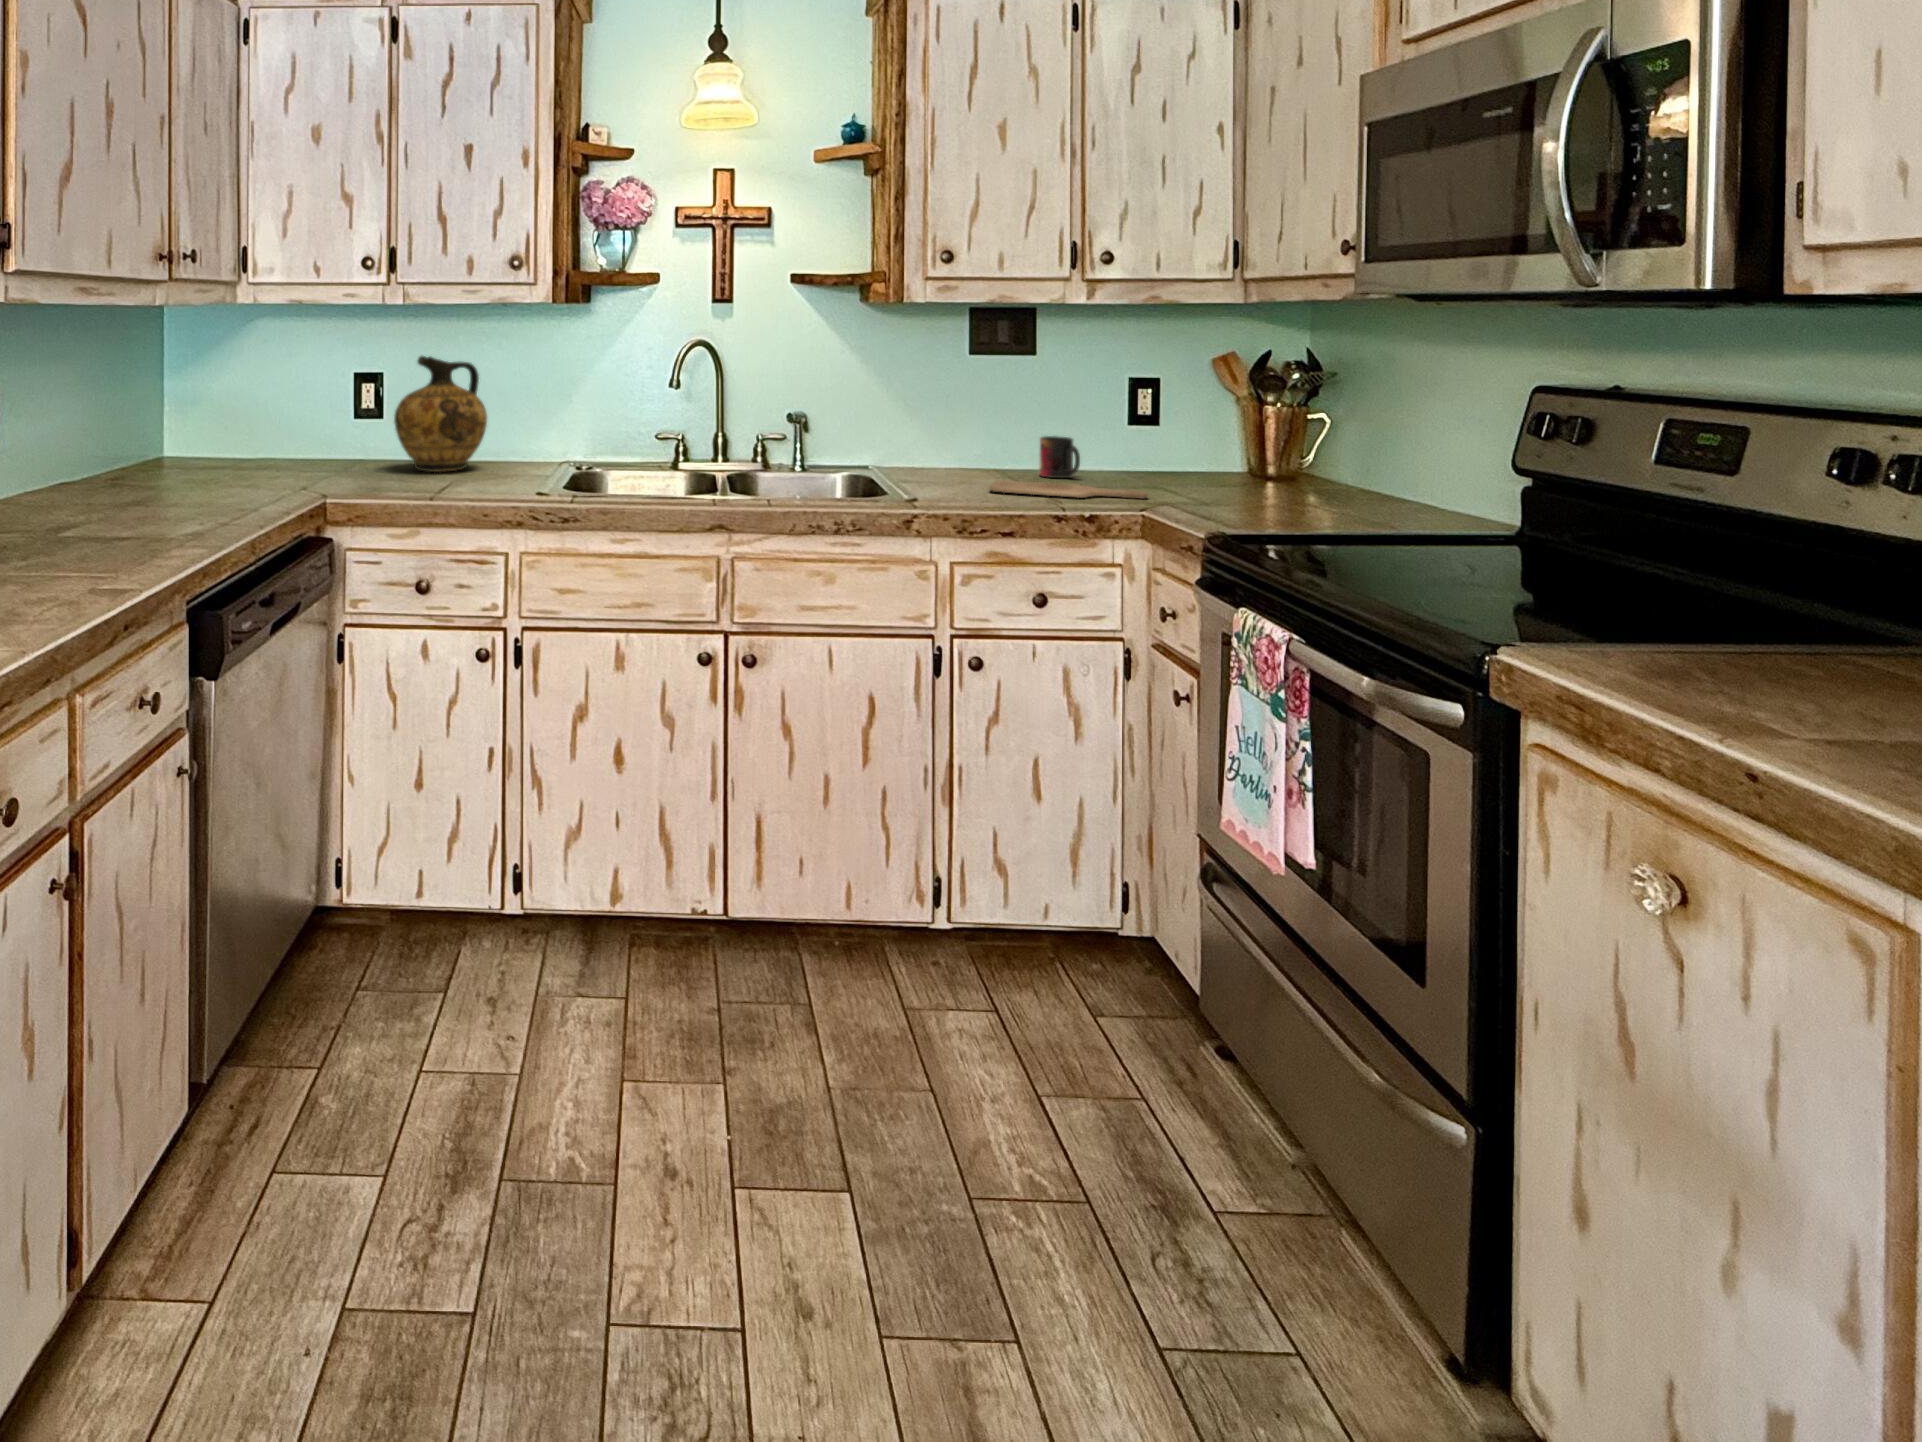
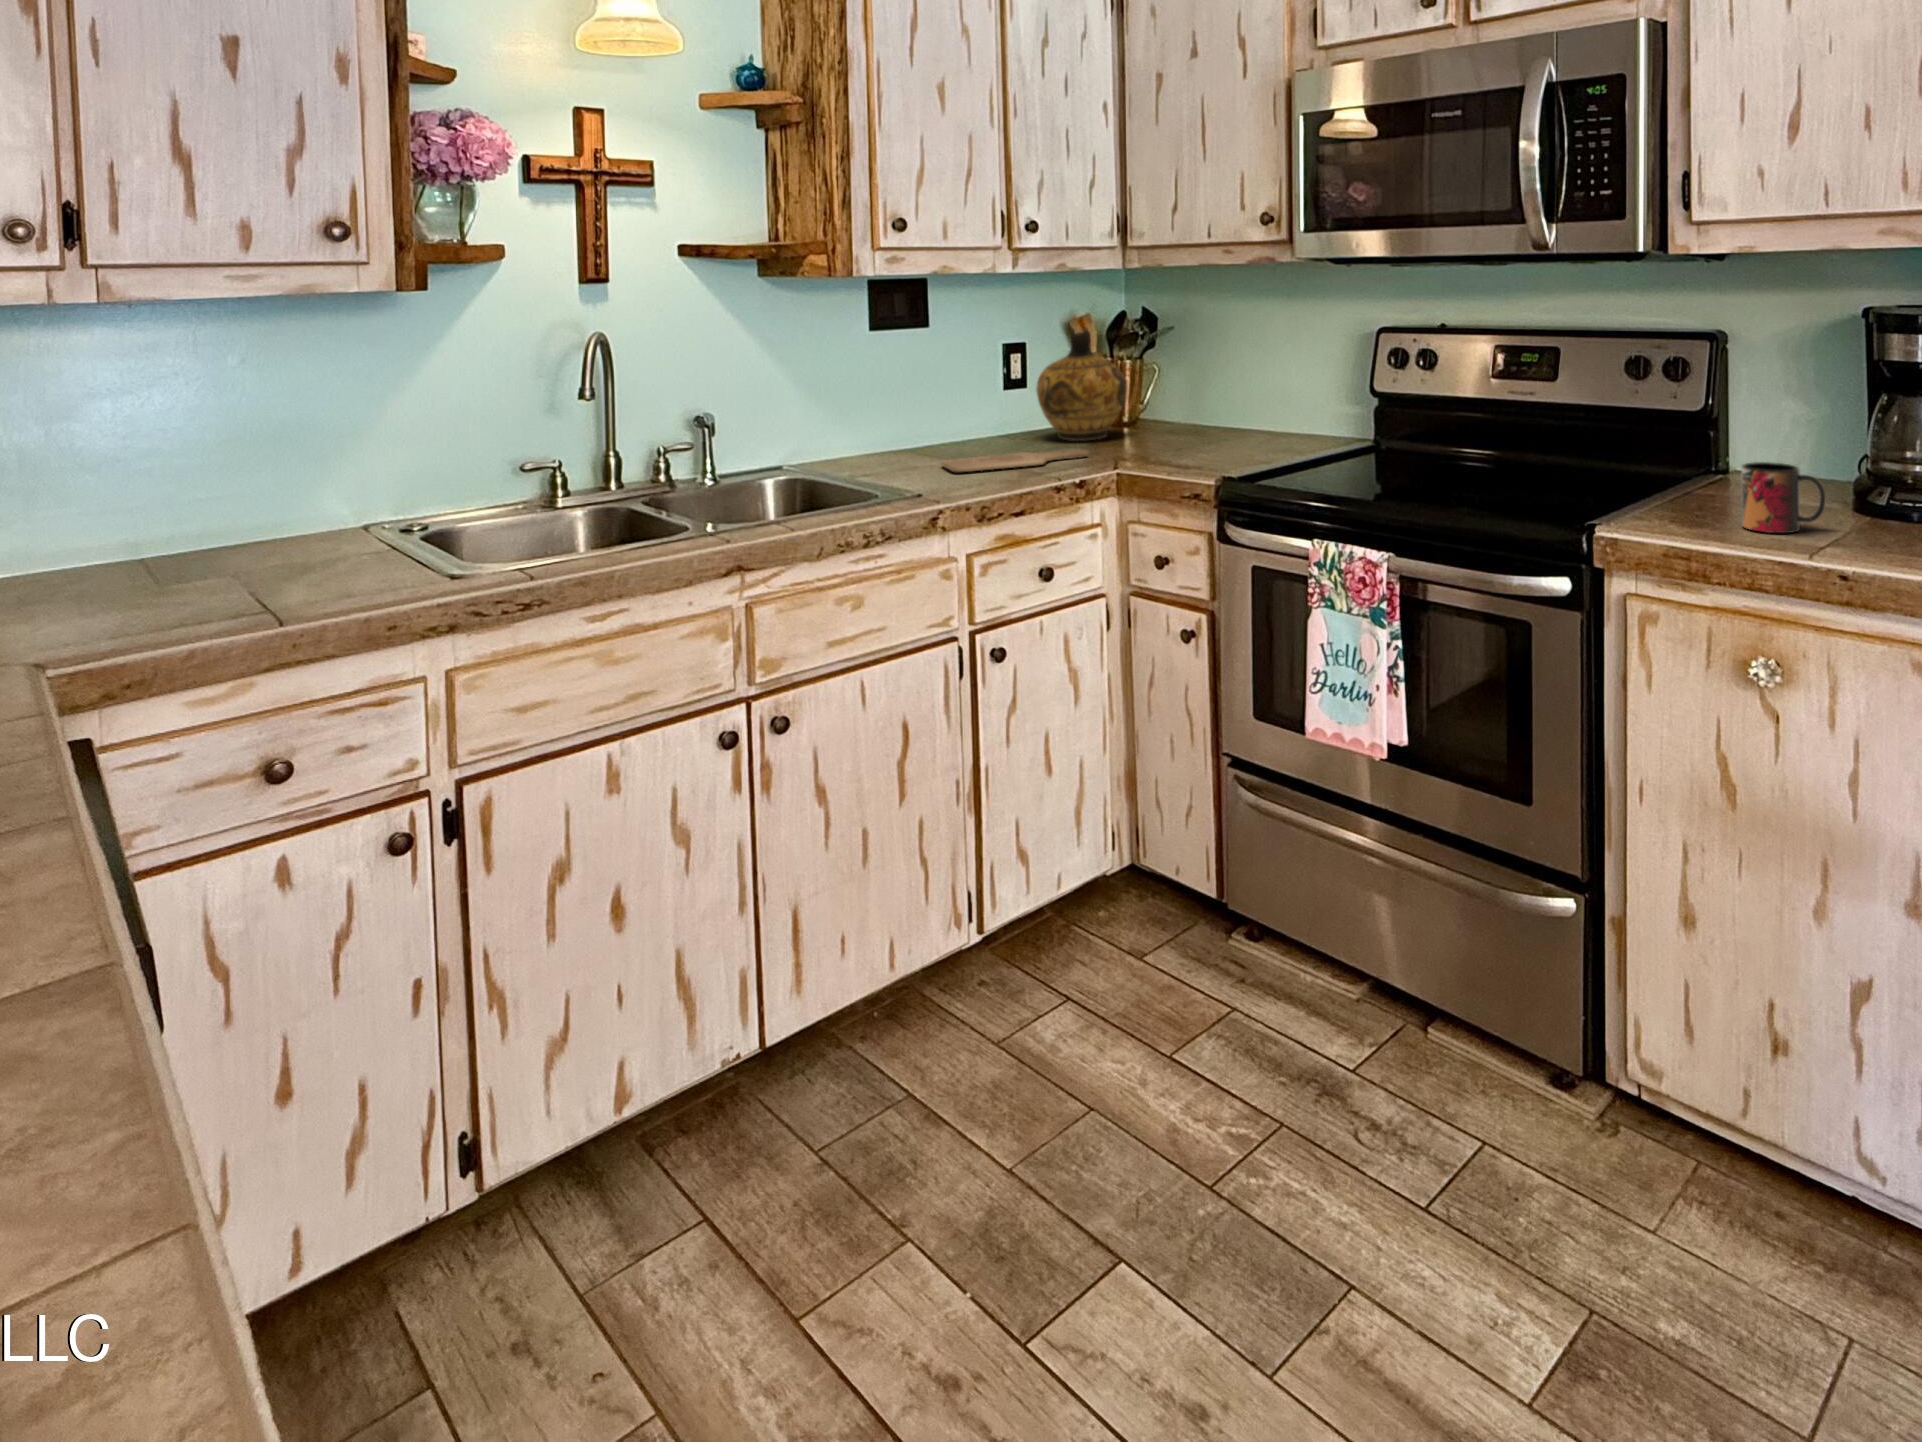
ceramic jug: present [394,356,487,472] -> present [1036,328,1127,441]
mug: present [1039,436,1080,478] -> present [1742,462,1825,533]

